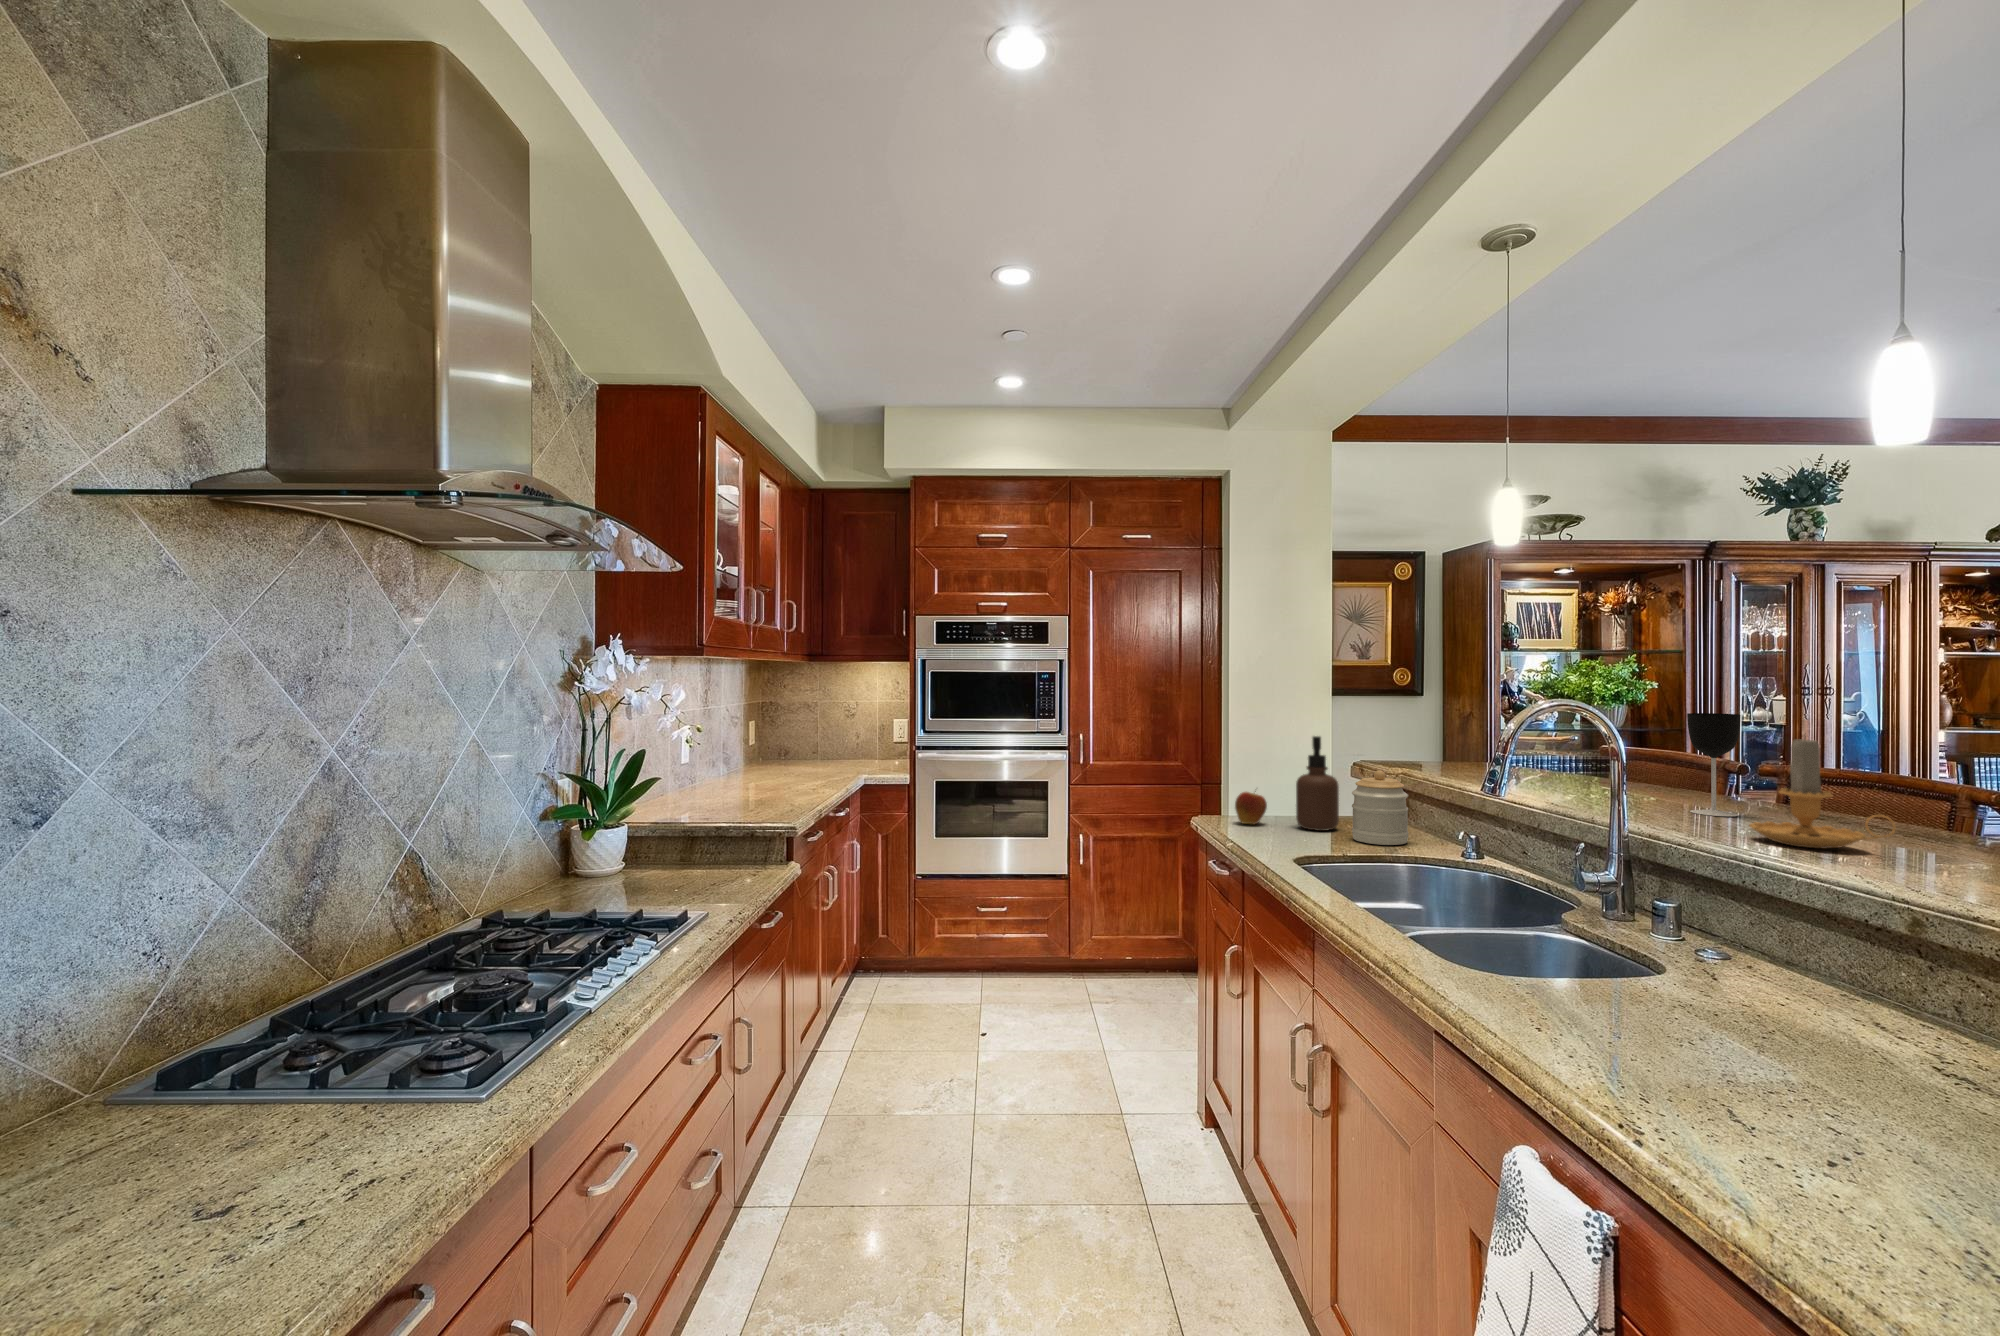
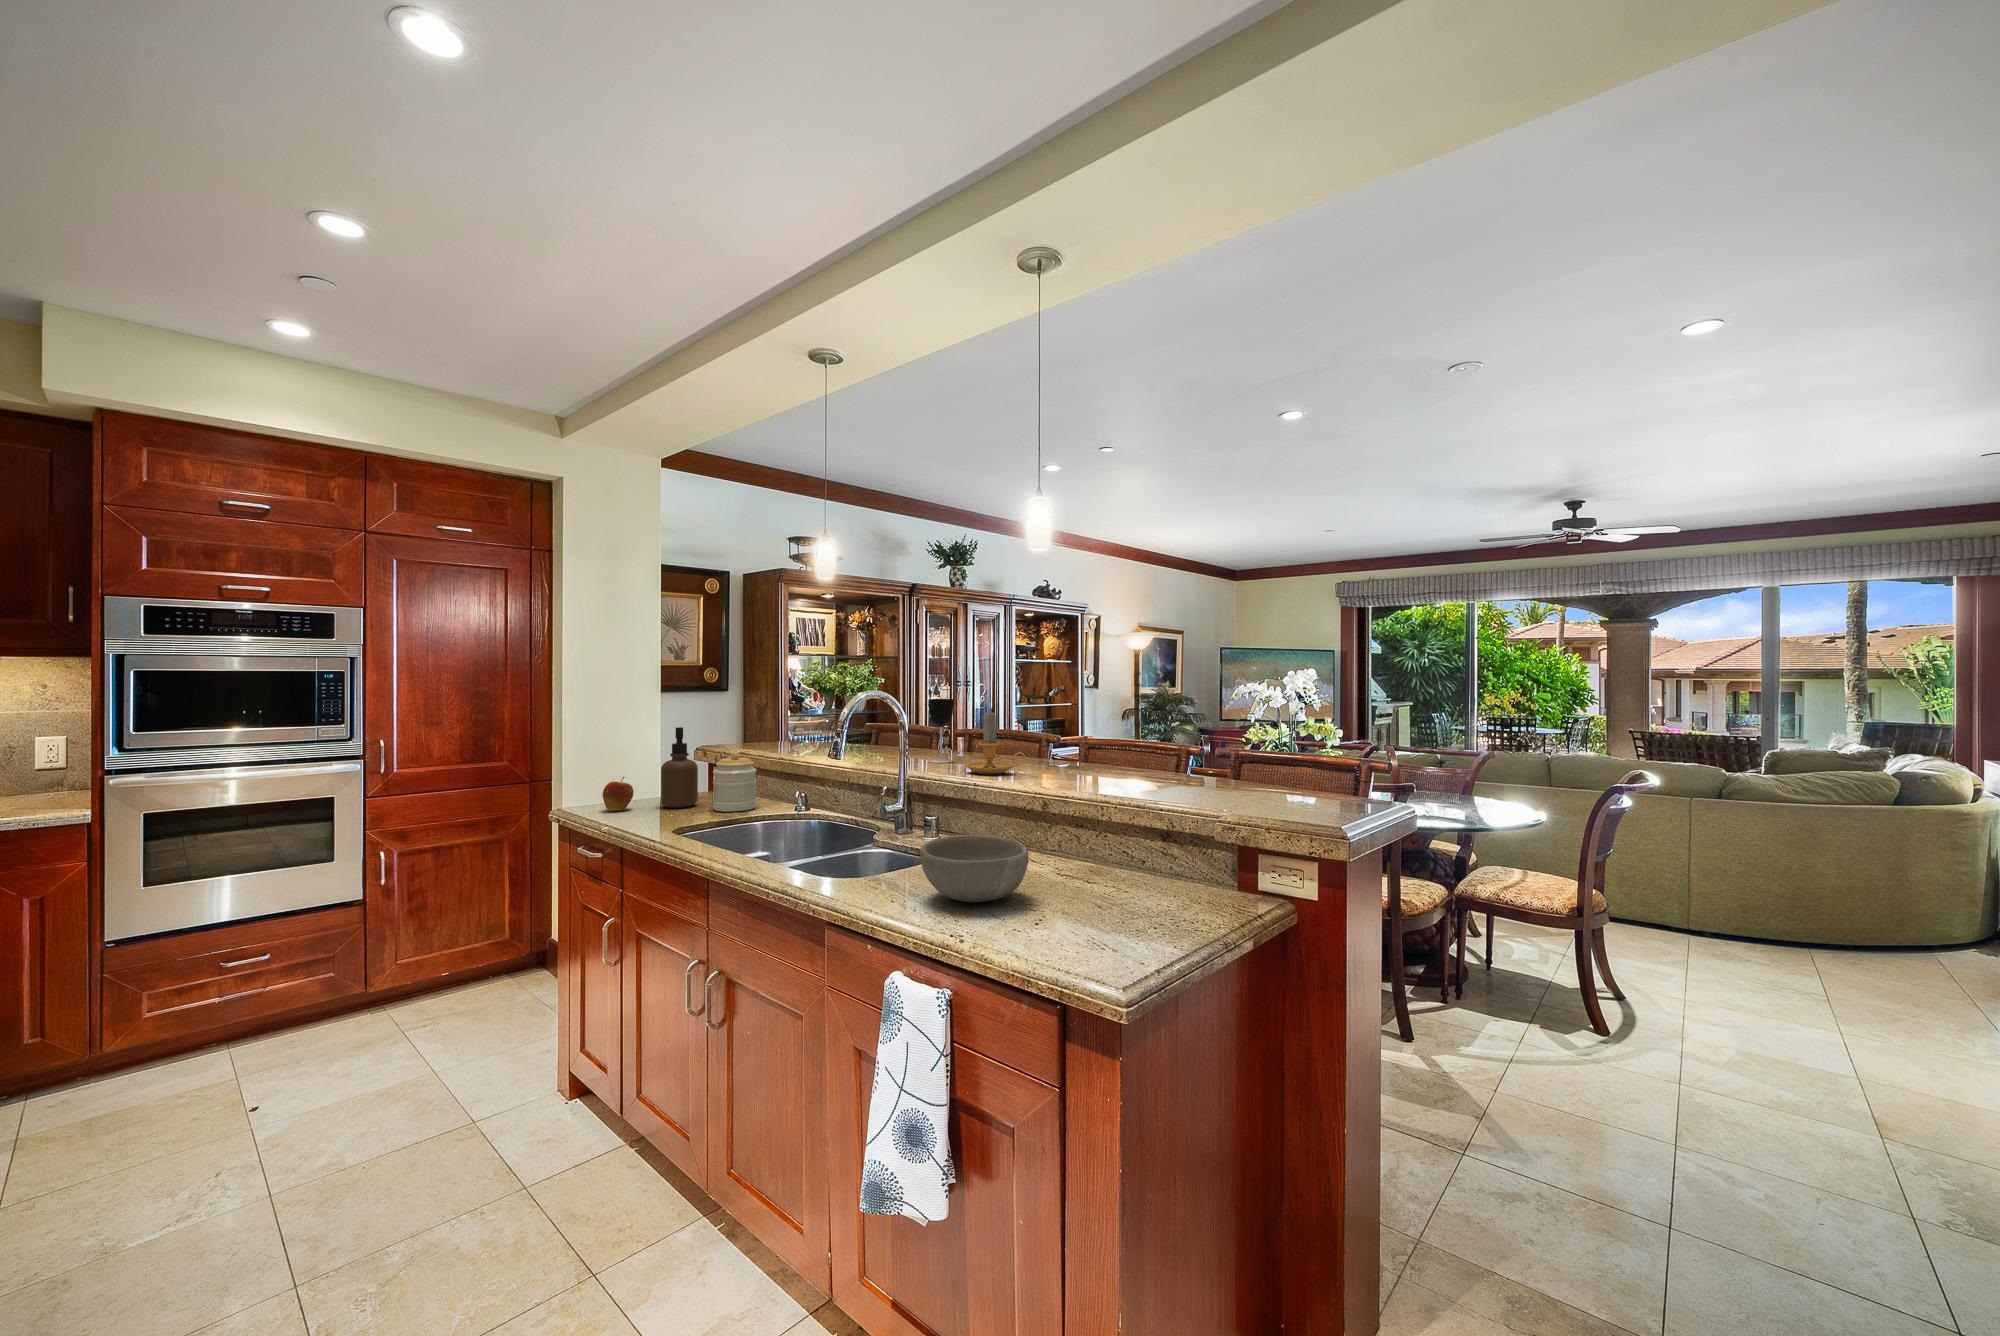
bowl: none [1588,945,1839,1086] -> present [920,835,1029,902]

